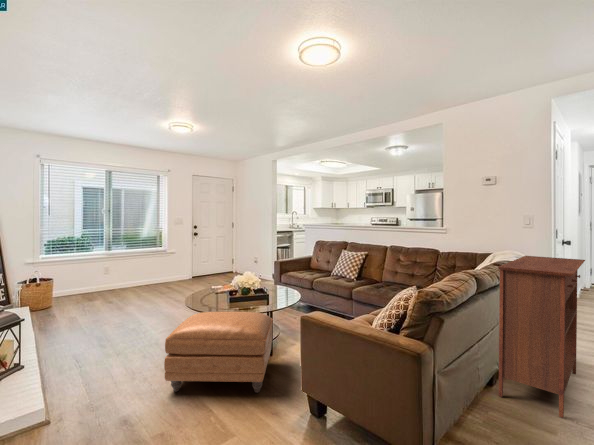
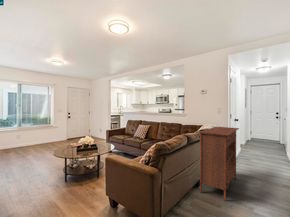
ottoman: present [164,311,273,393] -> none [35,157,97,199]

